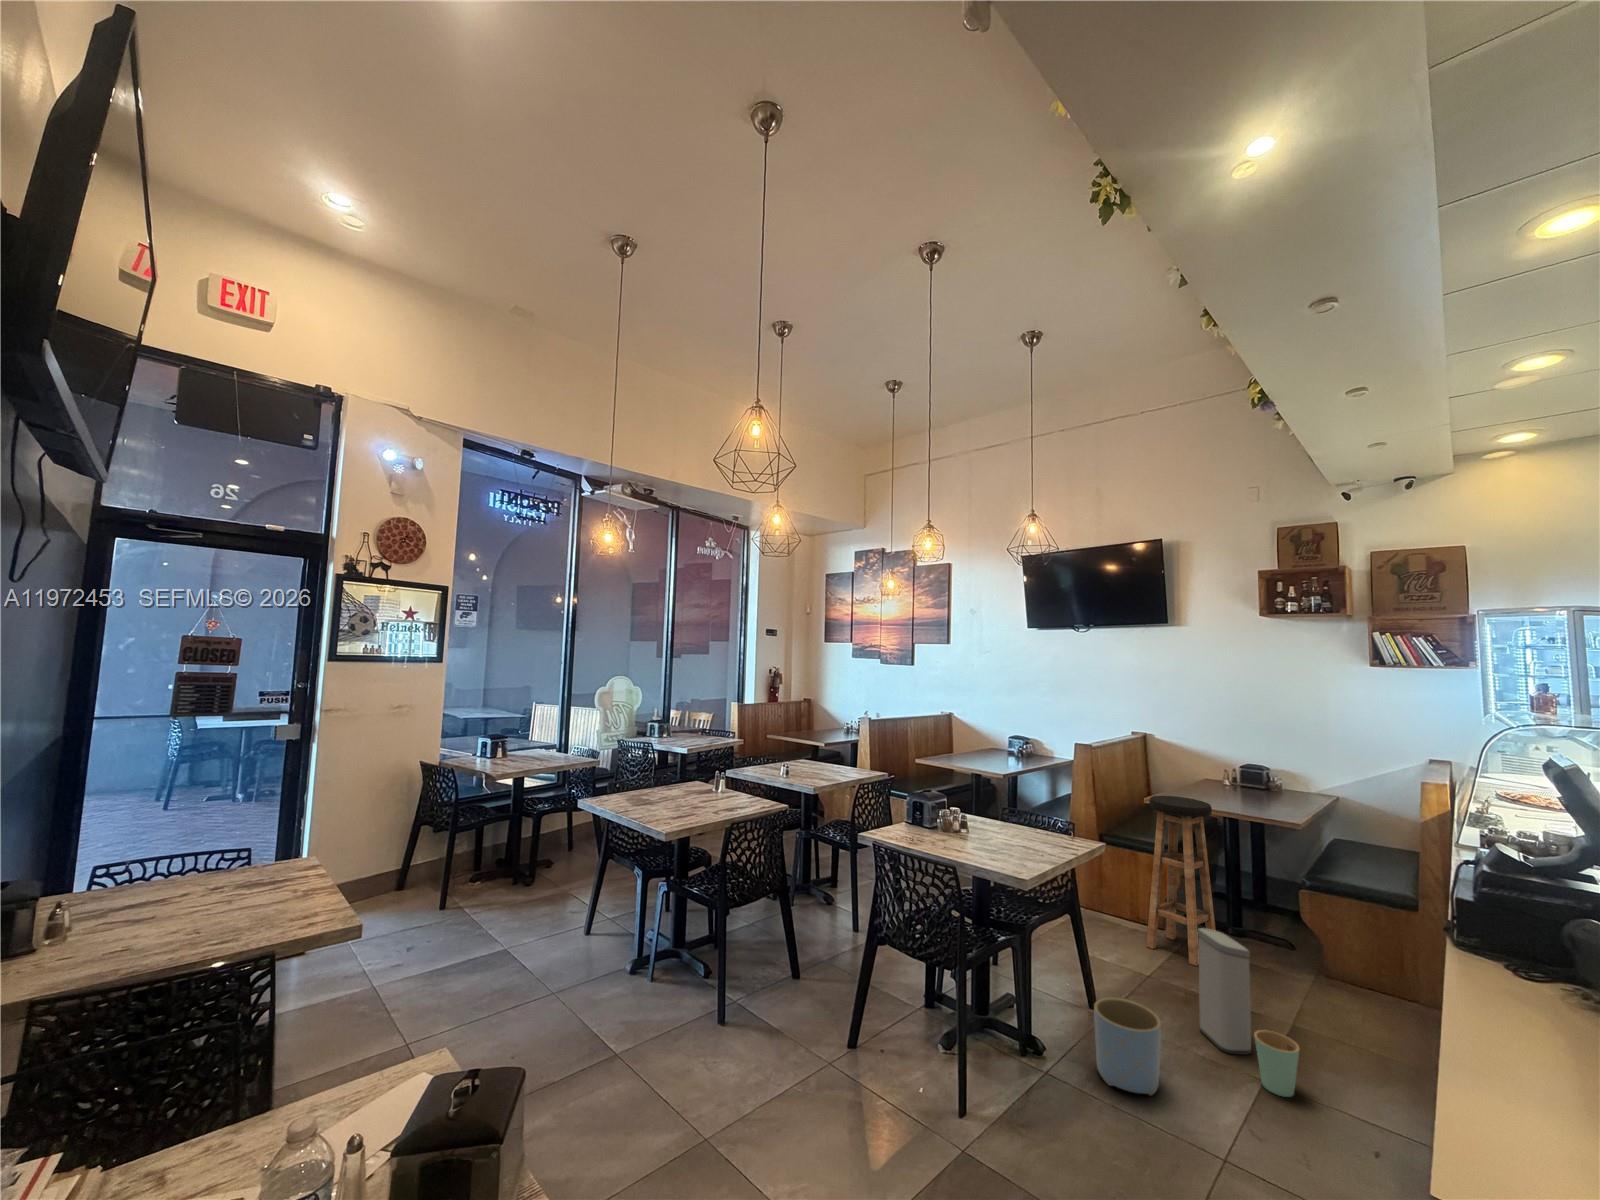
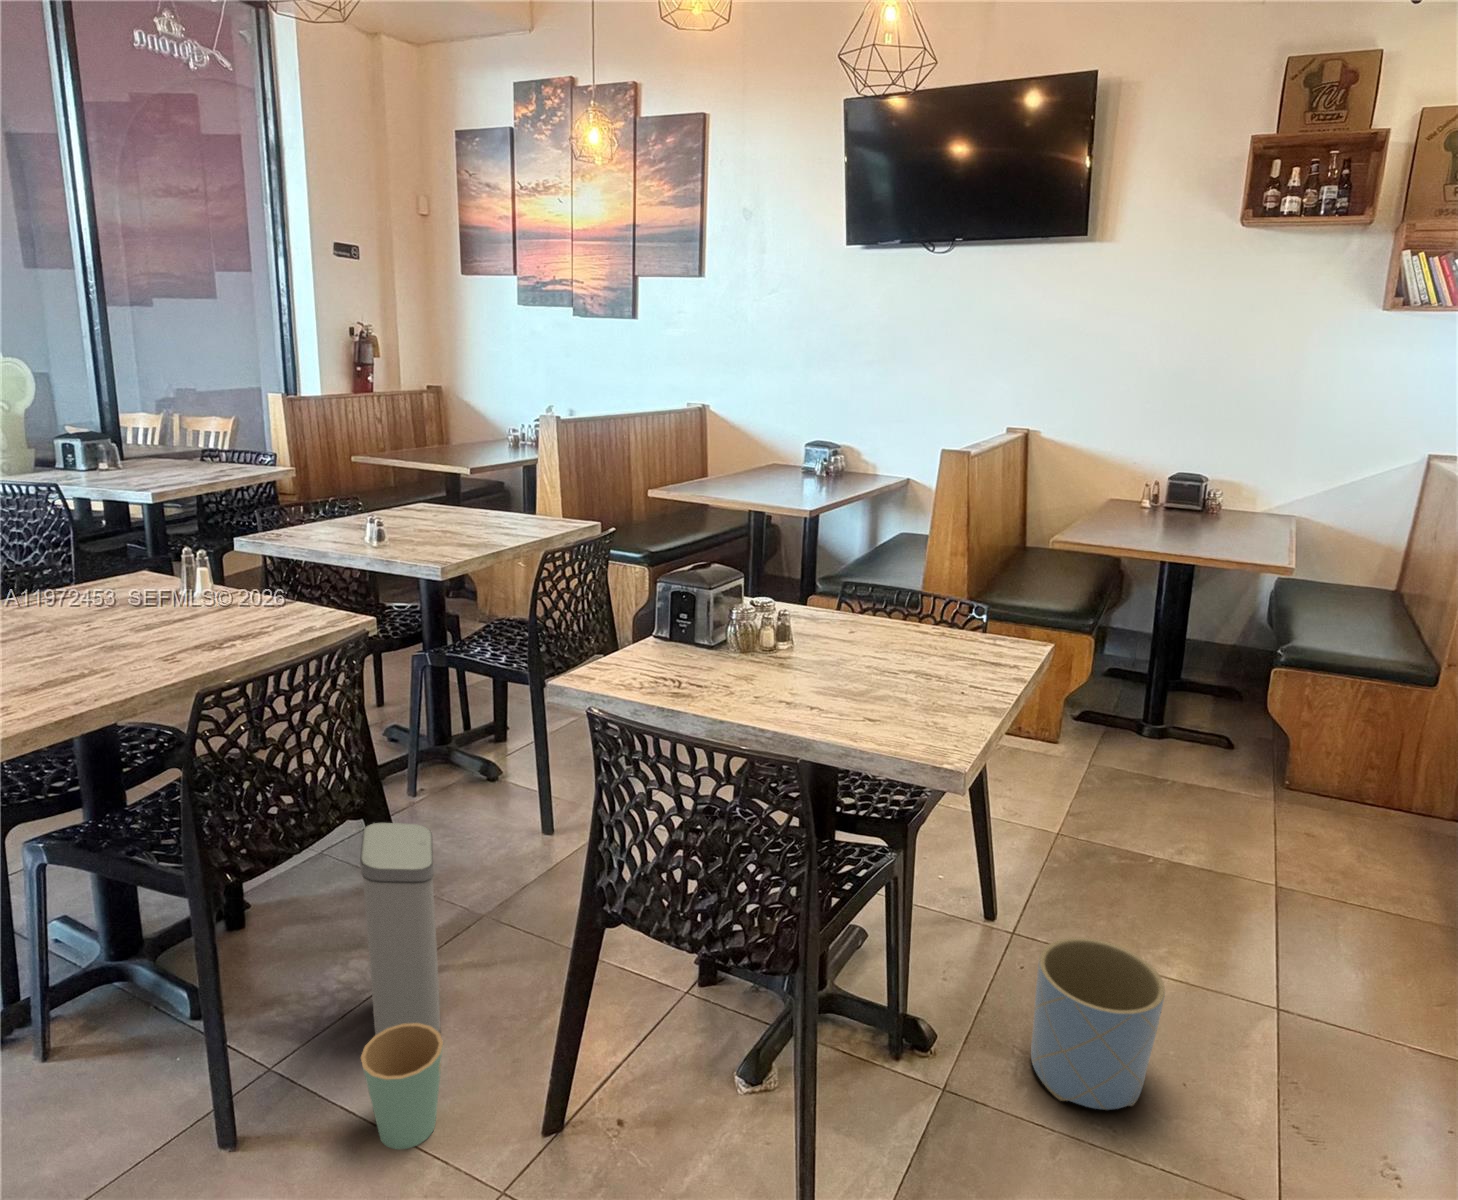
bar stool: present [1146,796,1216,966] -> none [1045,539,1186,812]
trash can: present [1197,928,1299,1097] -> present [360,823,443,1149]

